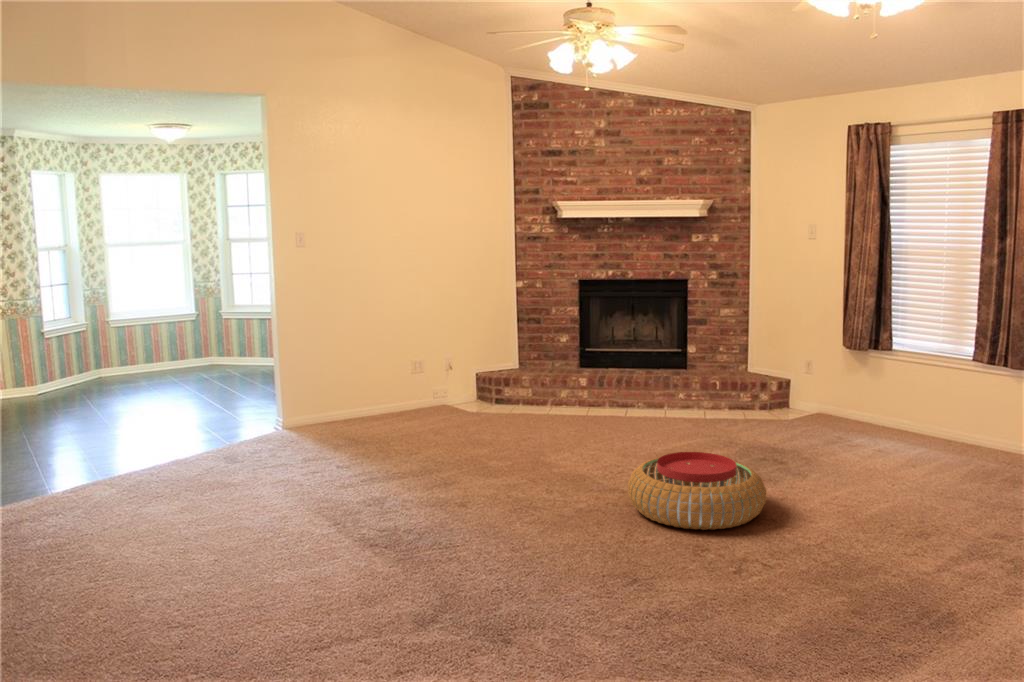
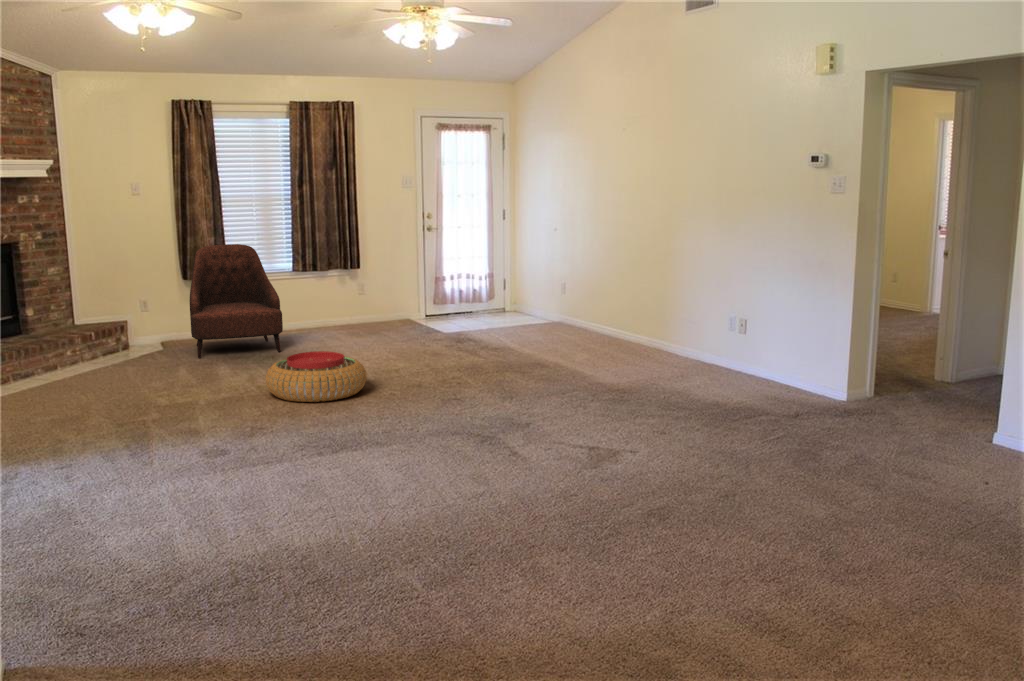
armchair: none [778,307,925,458] -> present [190,244,283,358]

